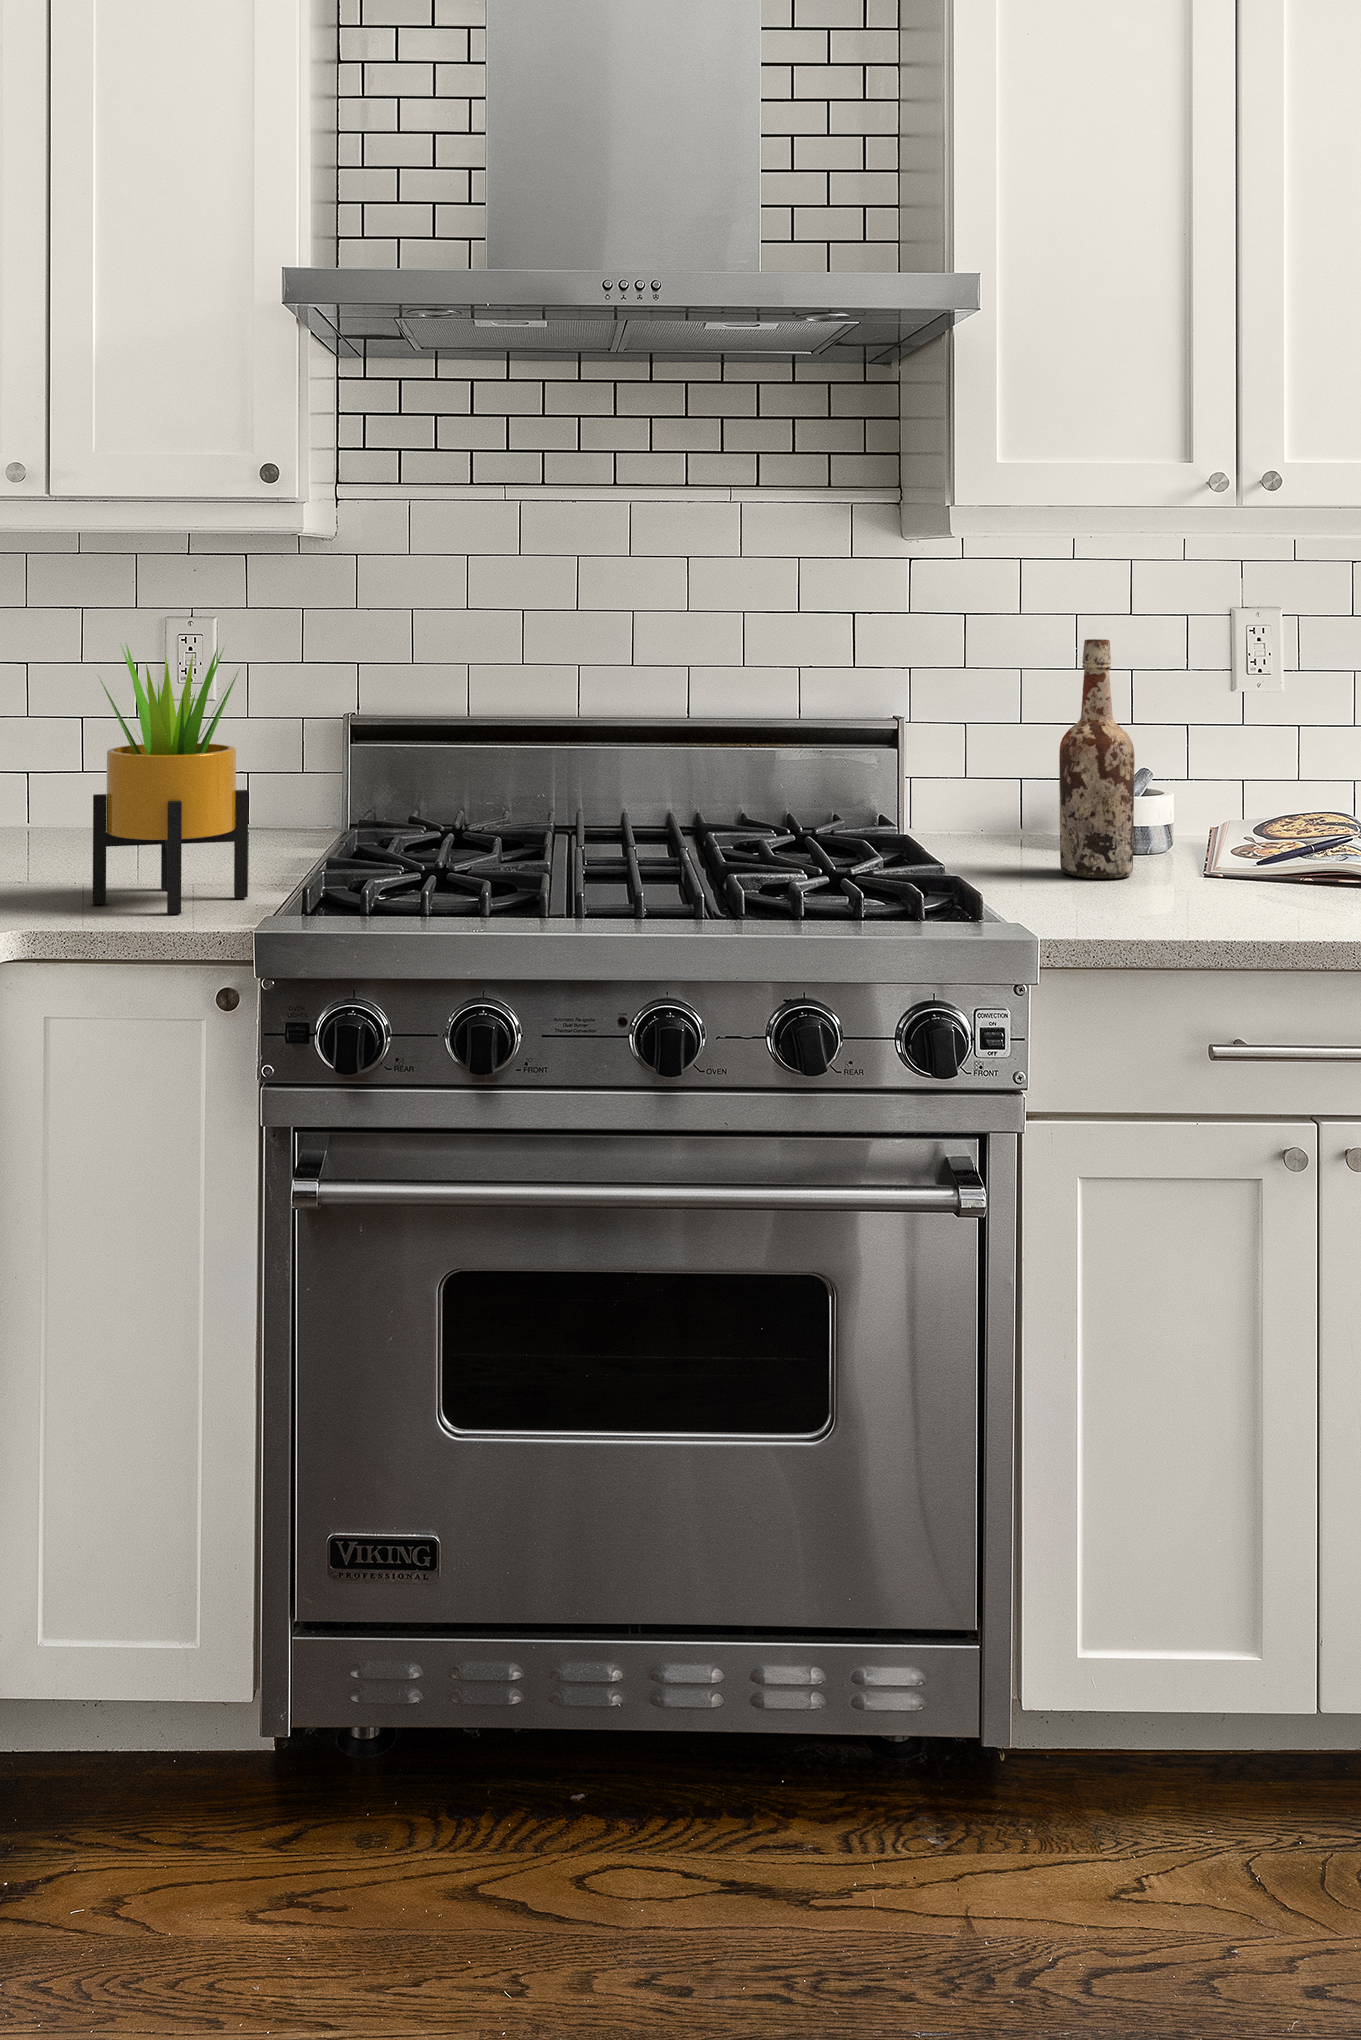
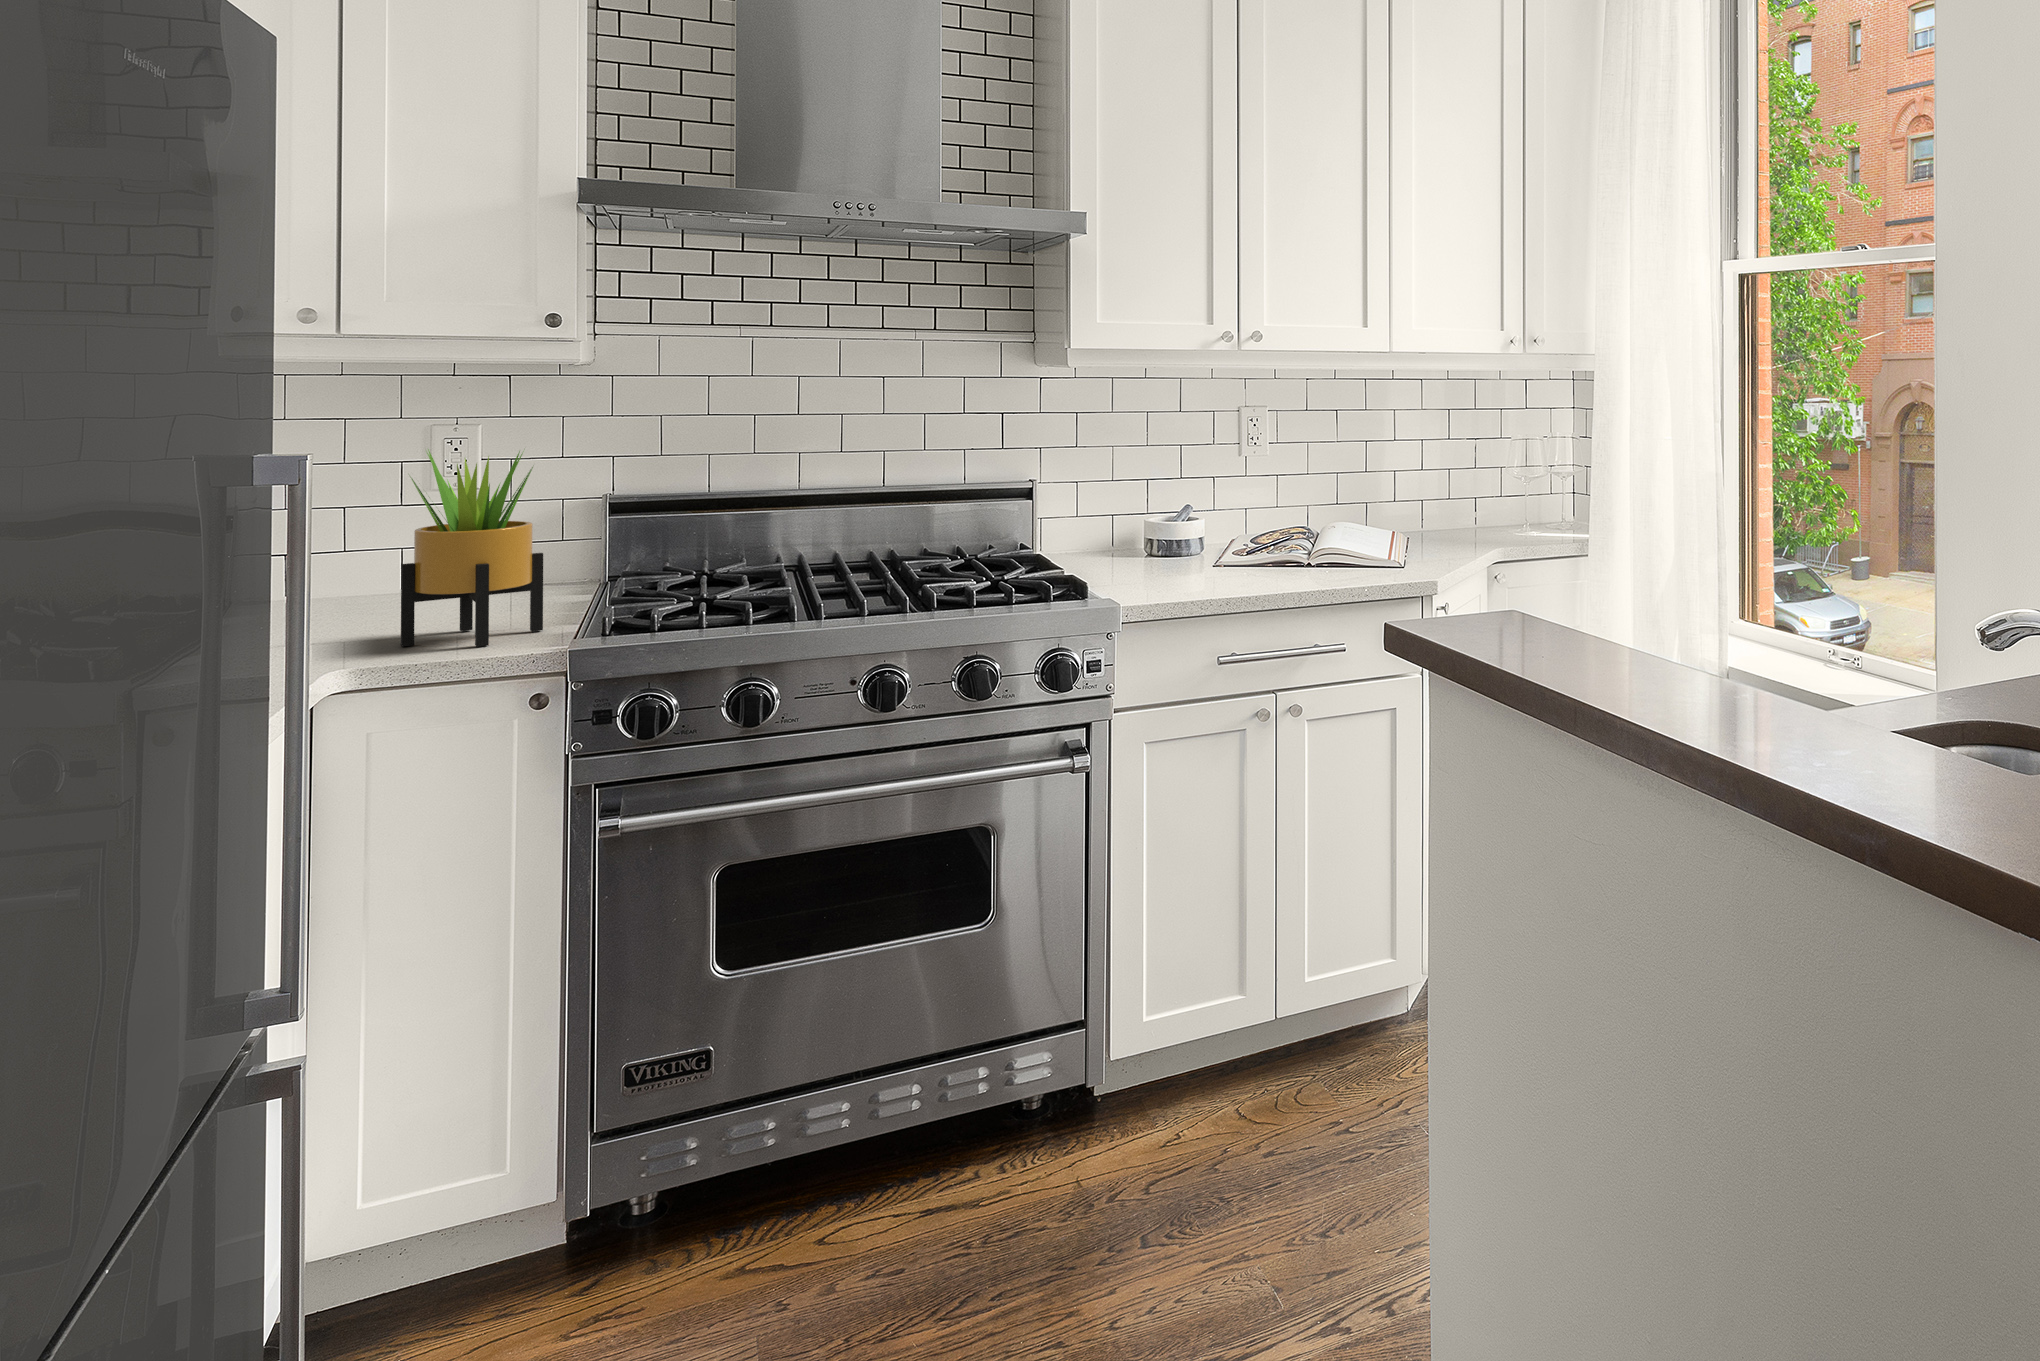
wine bottle: present [1059,639,1135,878] -> none [1134,428,1178,570]

